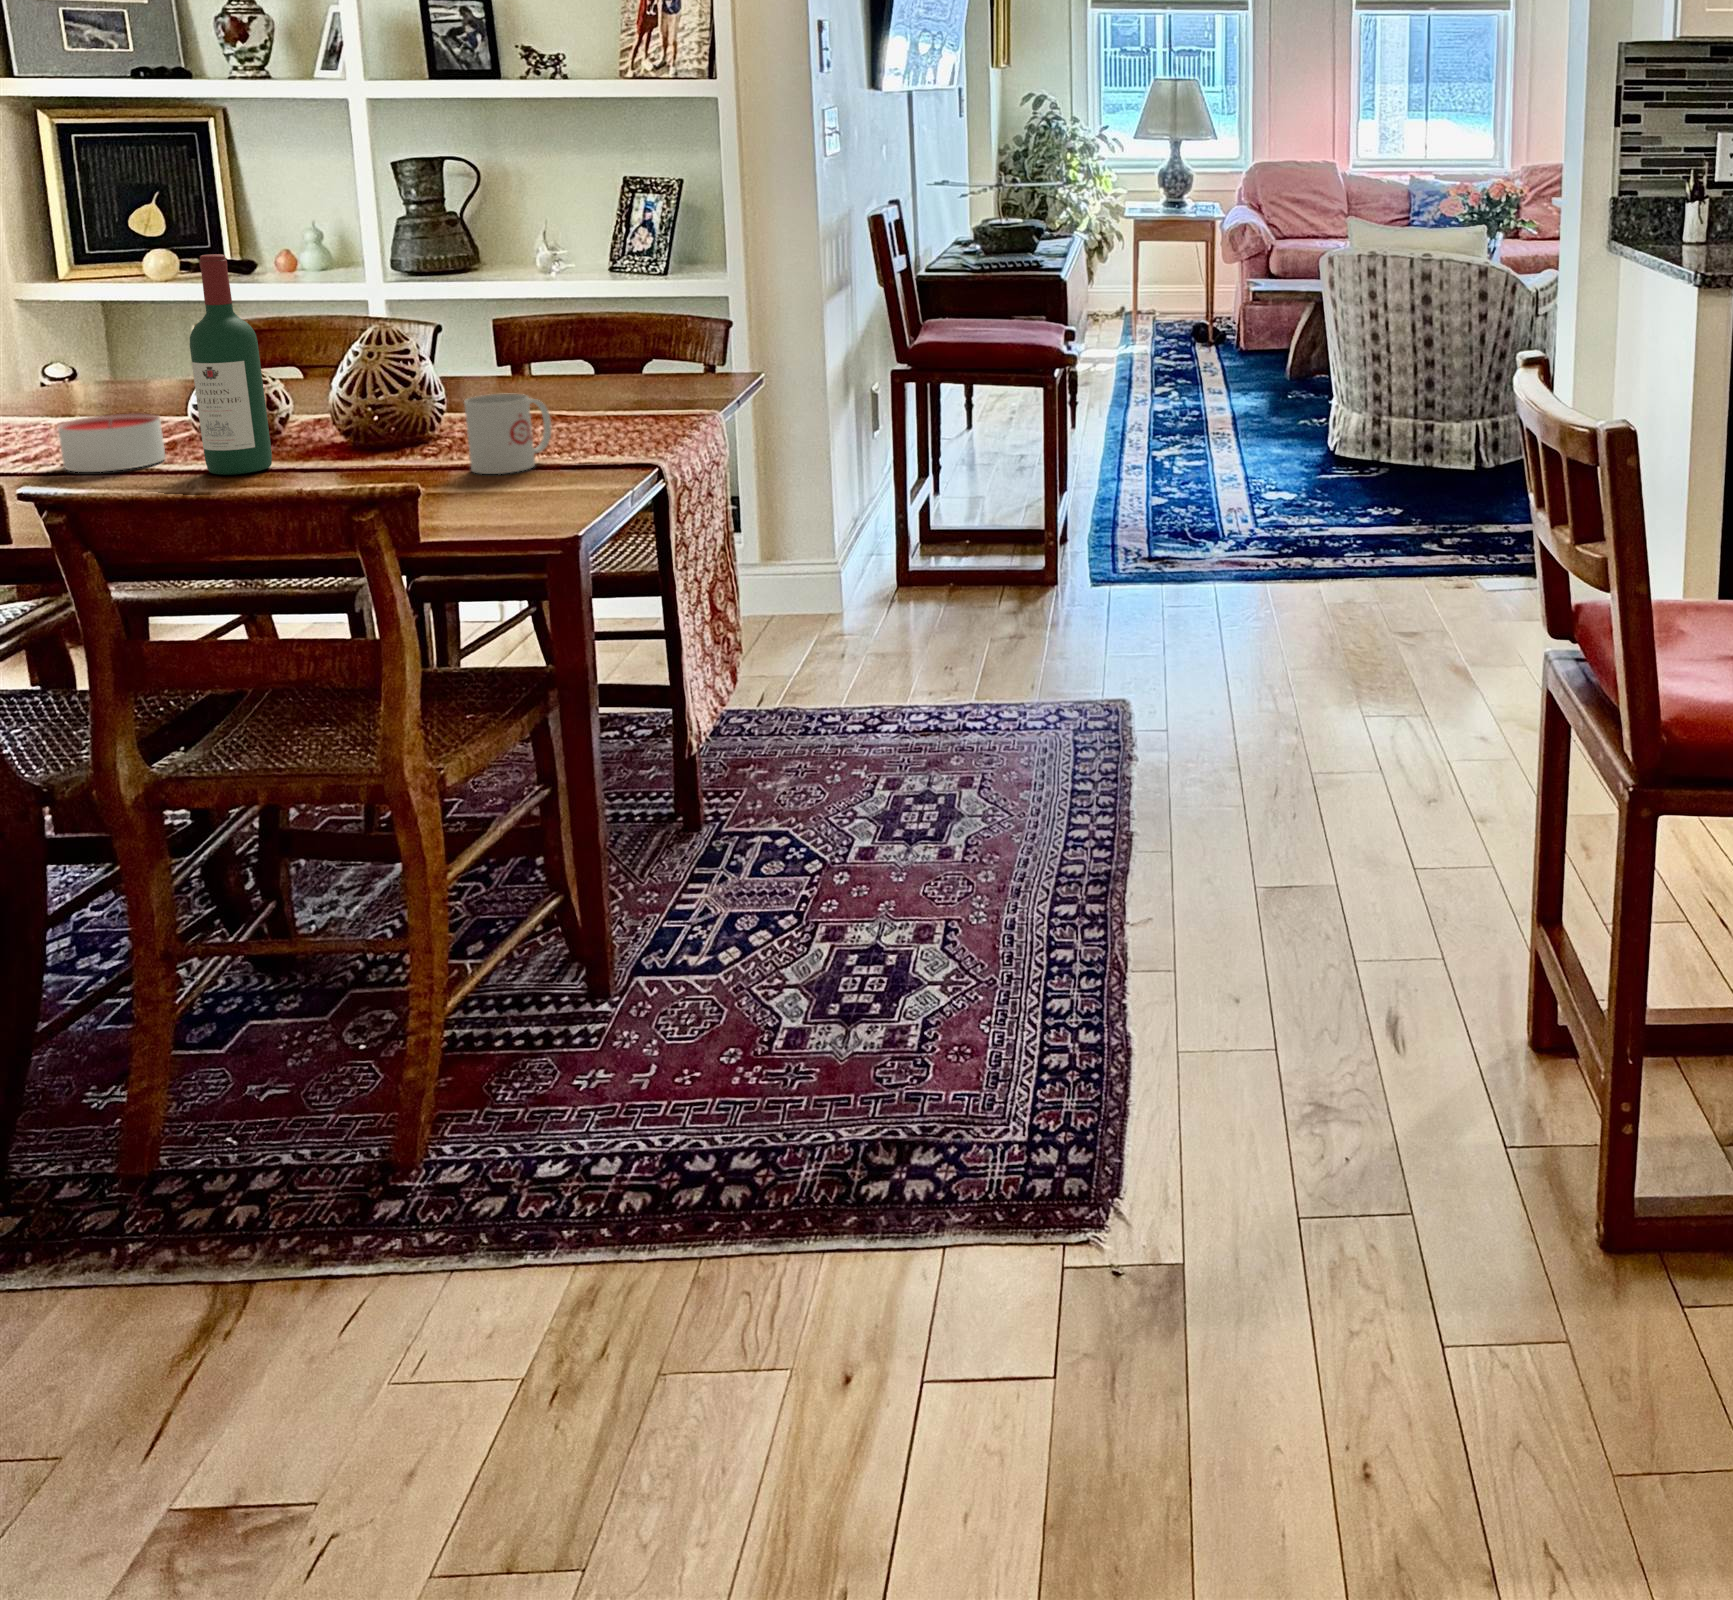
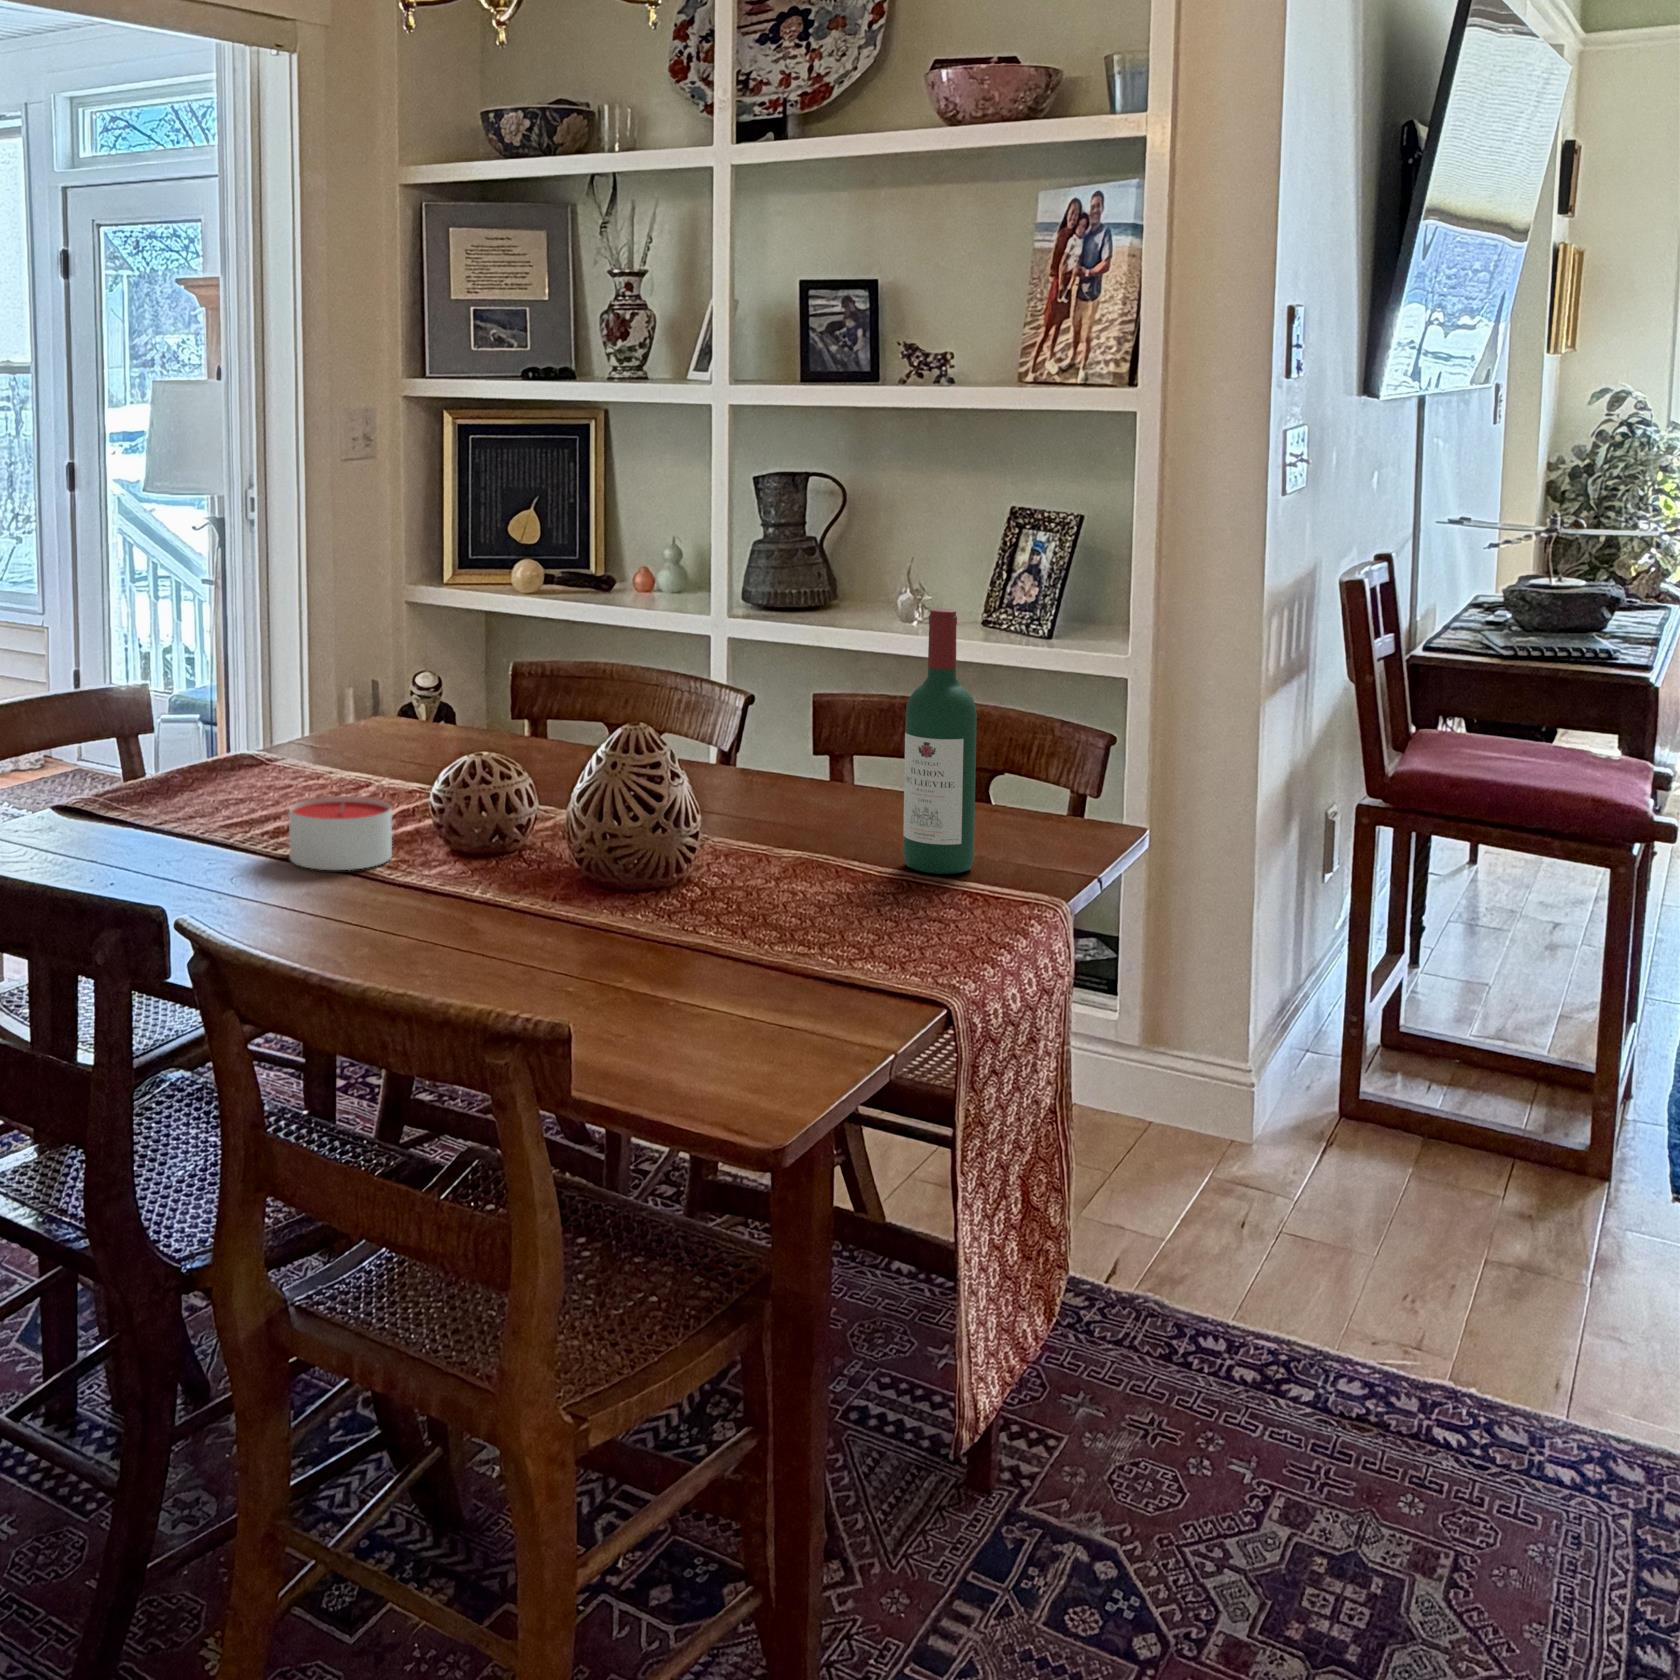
wine bottle: present [190,254,272,475] -> present [903,608,977,874]
mug: present [464,394,551,474] -> none [704,841,818,961]

